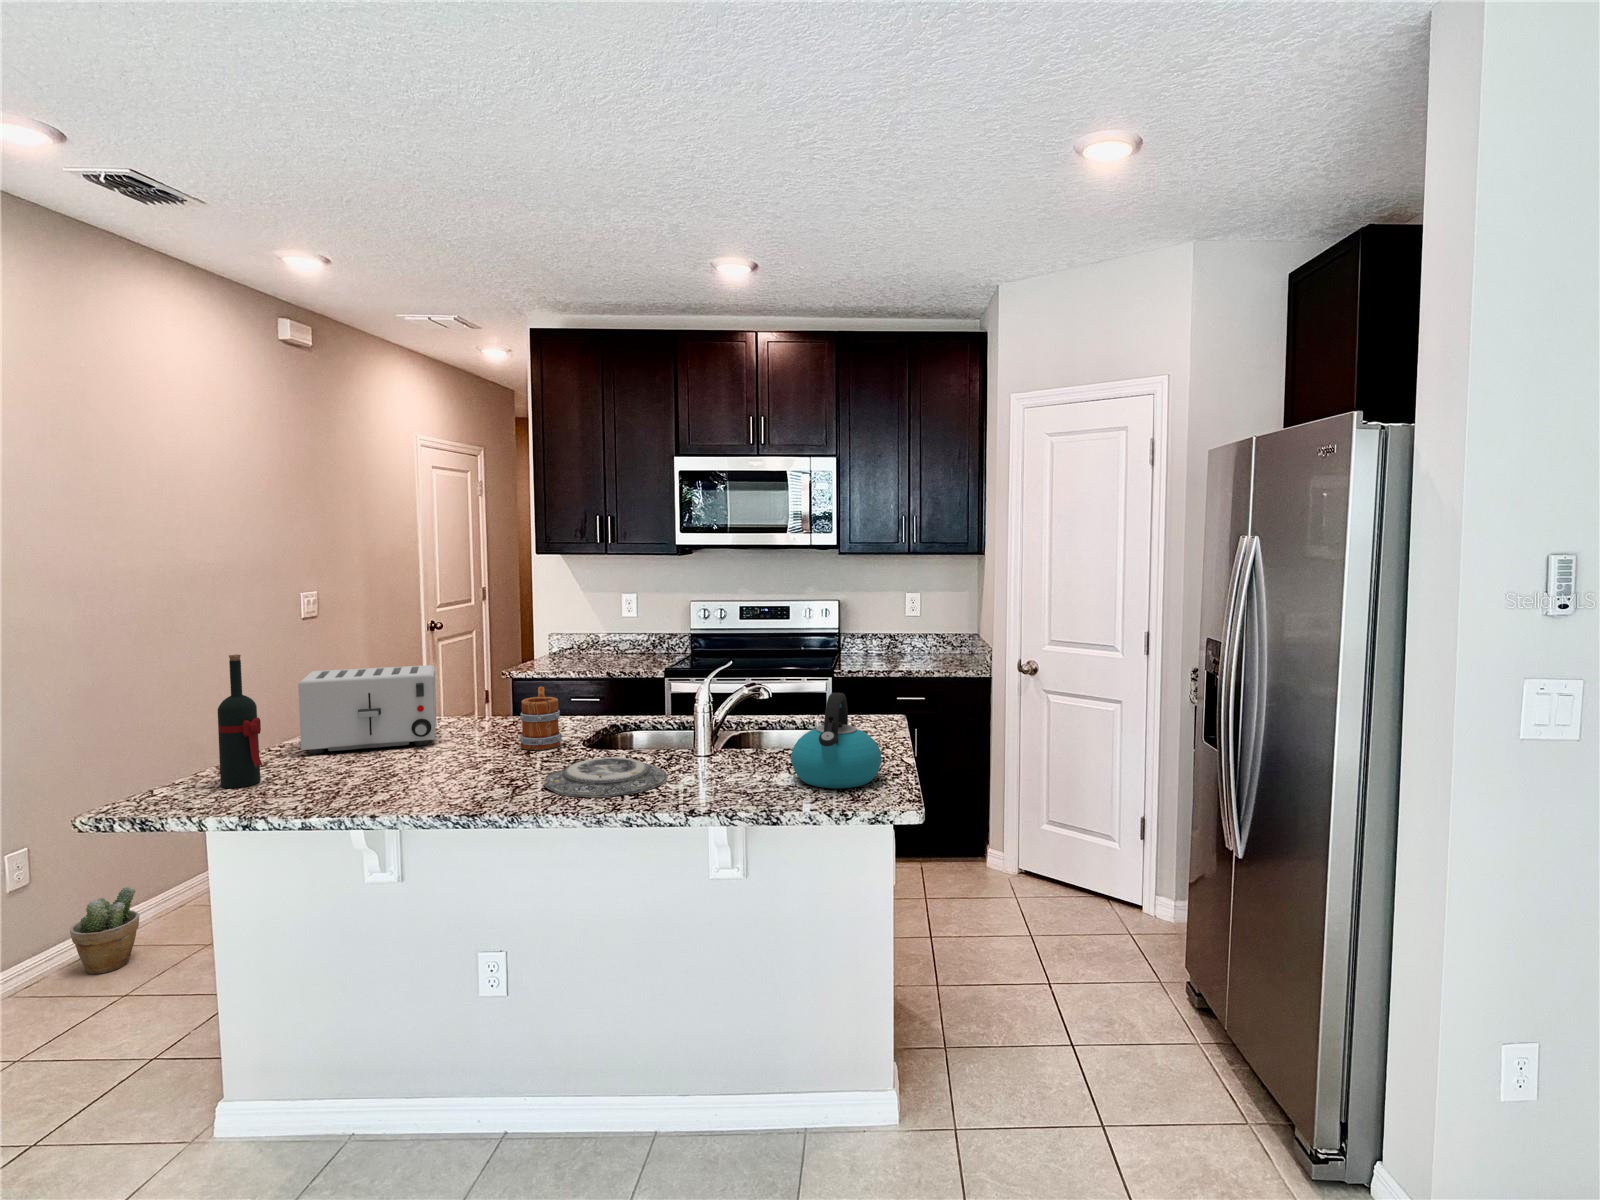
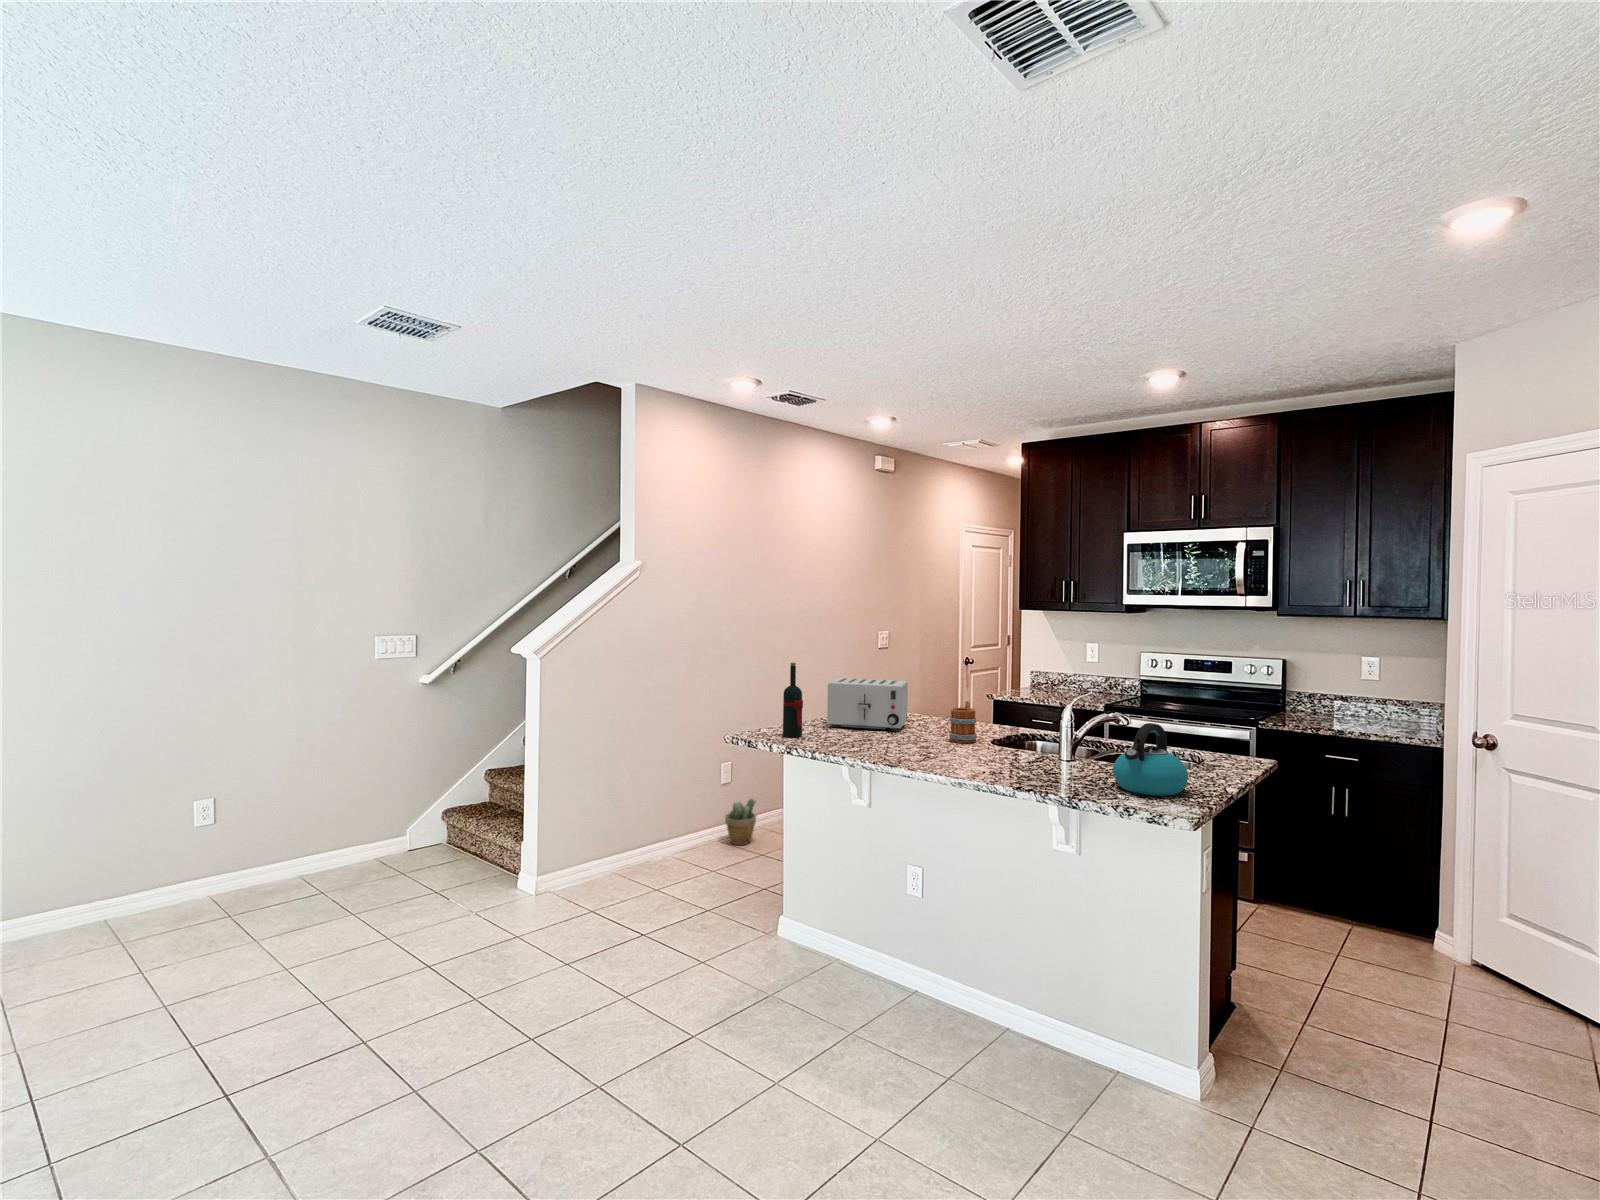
plate: present [544,757,667,797] -> none [945,750,1029,774]

